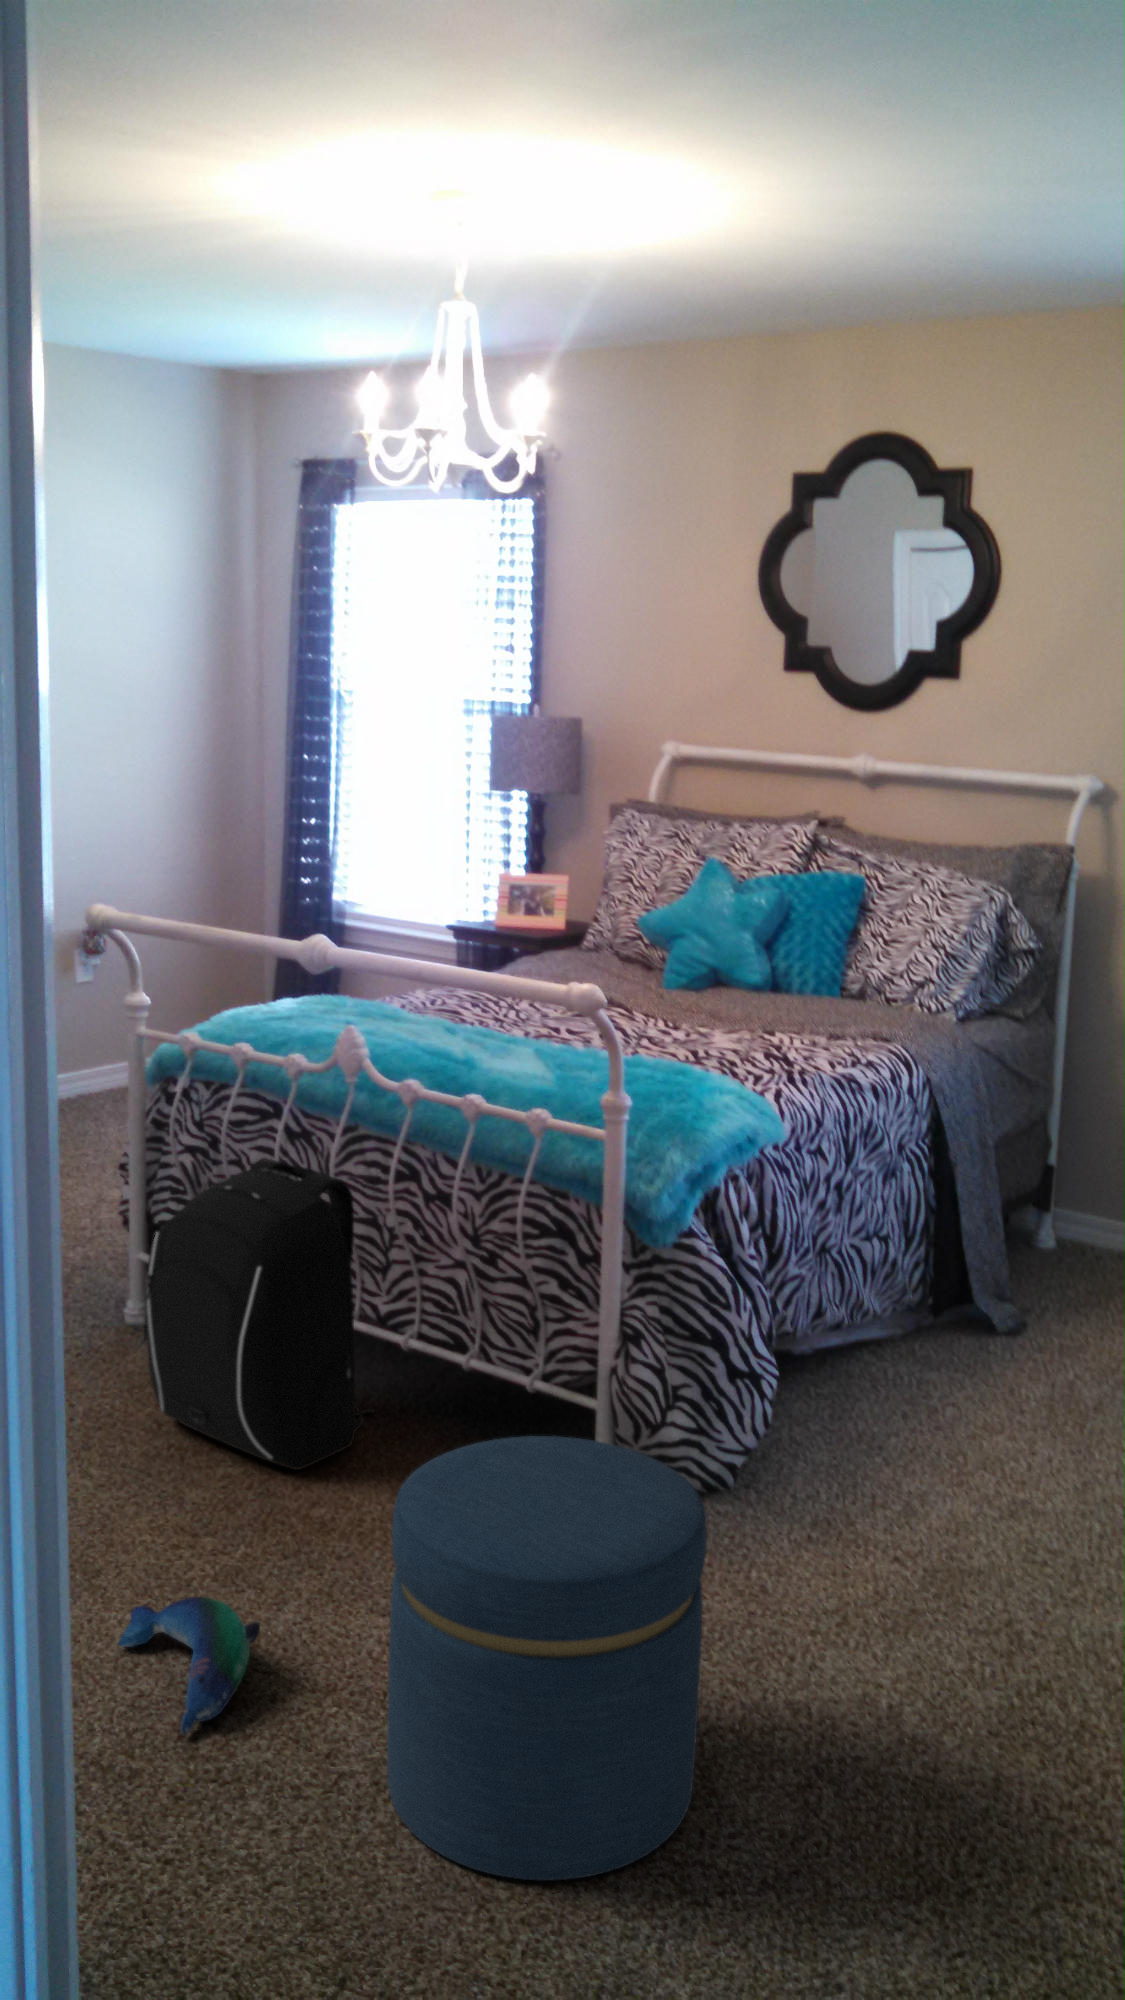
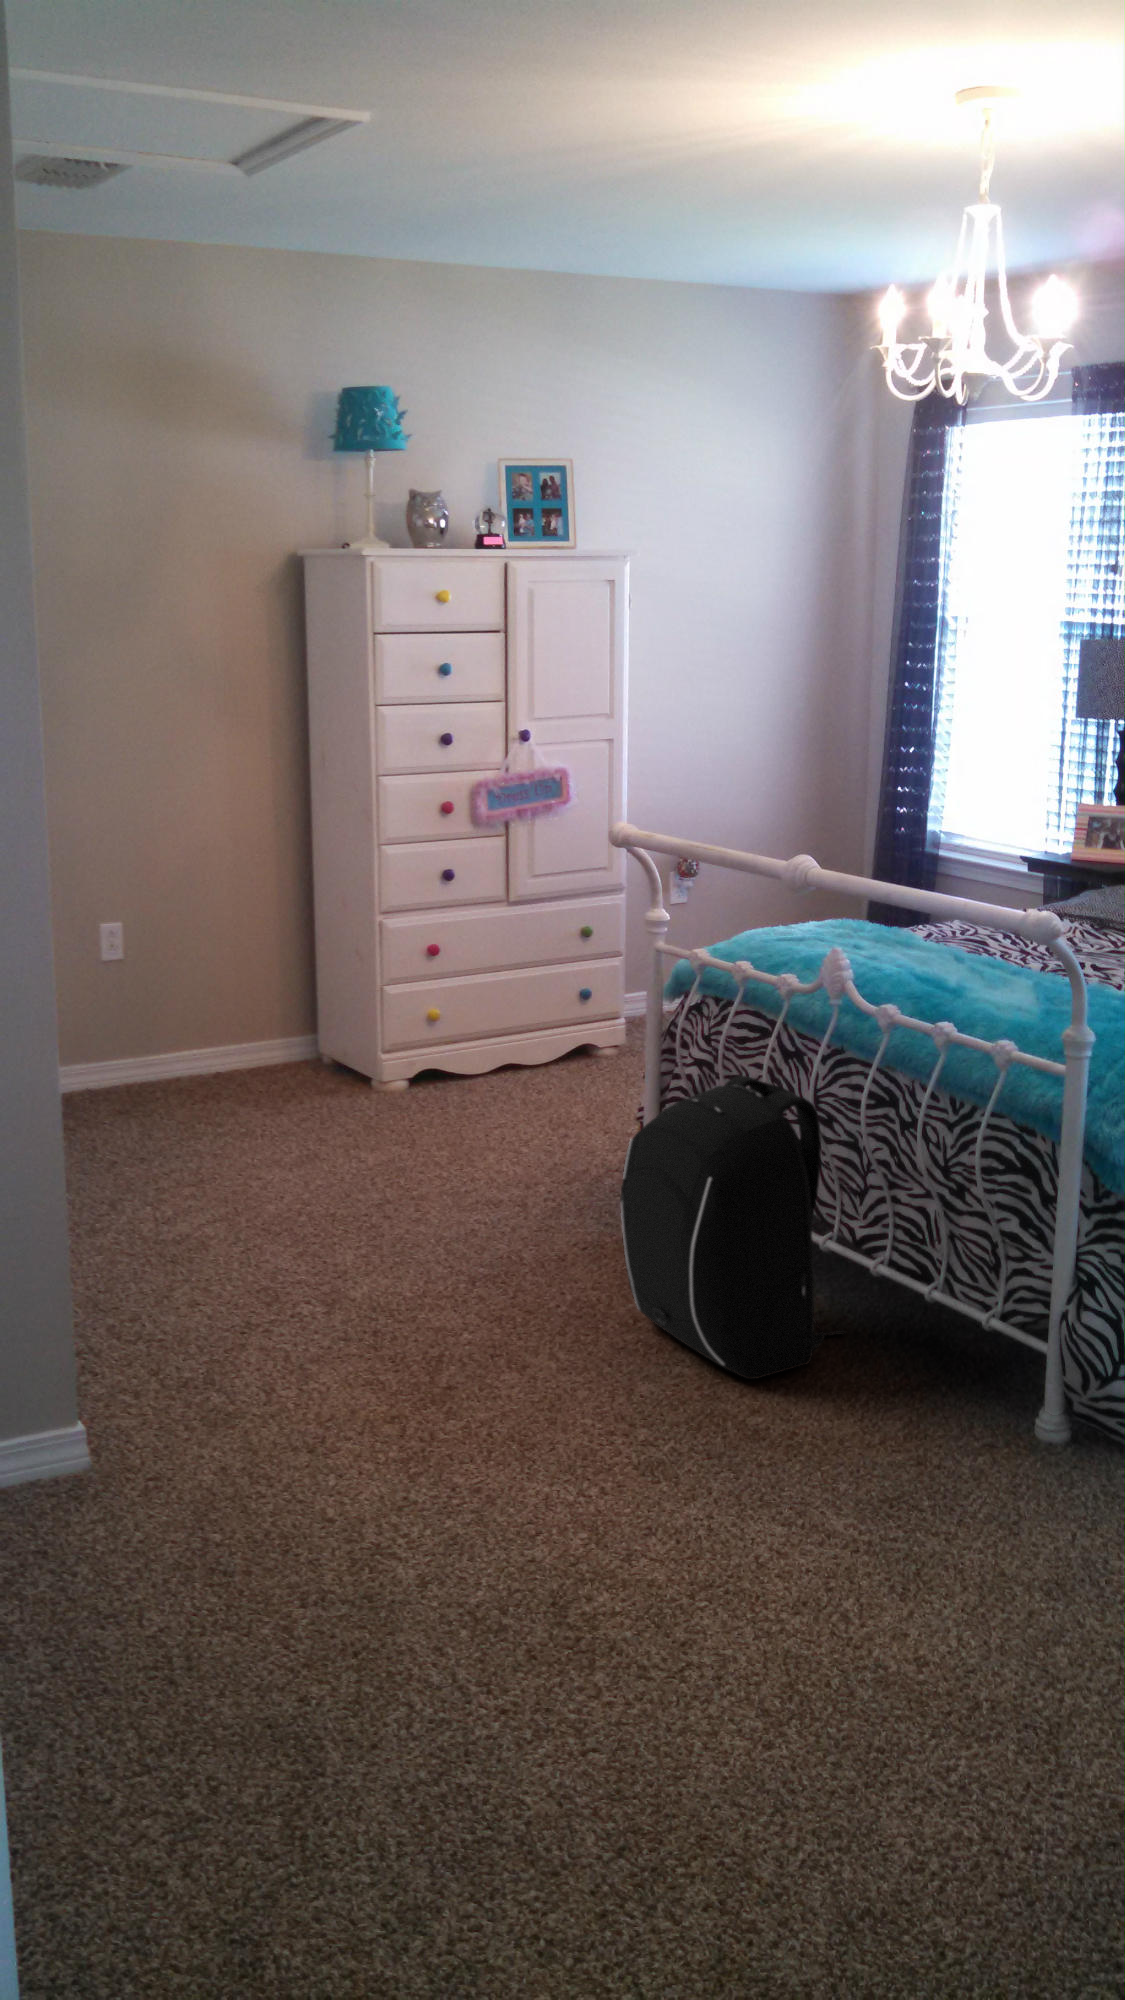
ottoman: present [387,1436,707,1881] -> none [724,1361,1048,1806]
plush toy: present [118,1597,260,1734] -> none [529,1478,647,1601]

